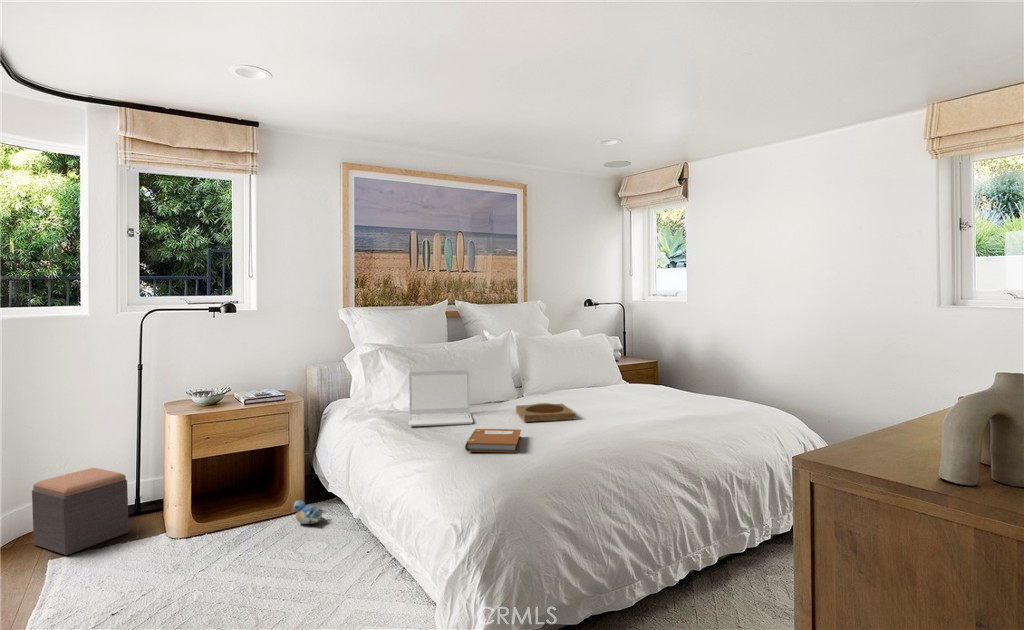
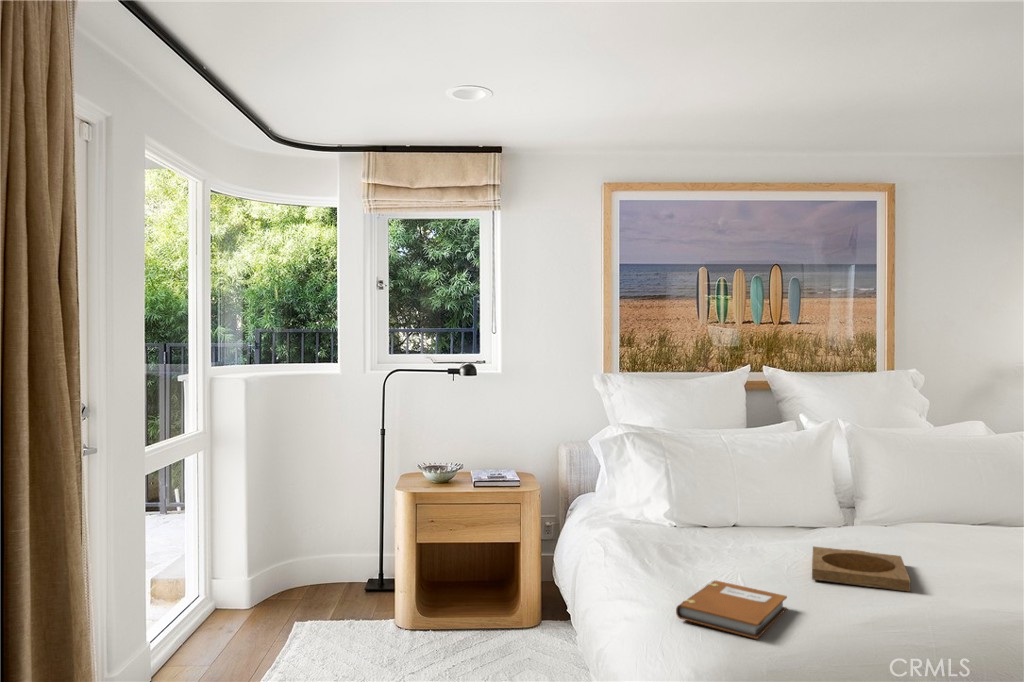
laptop: present [408,370,473,426] -> none [631,474,737,566]
footstool: present [32,468,129,555] -> none [273,538,350,630]
plush toy: present [293,500,325,524] -> none [507,622,545,657]

